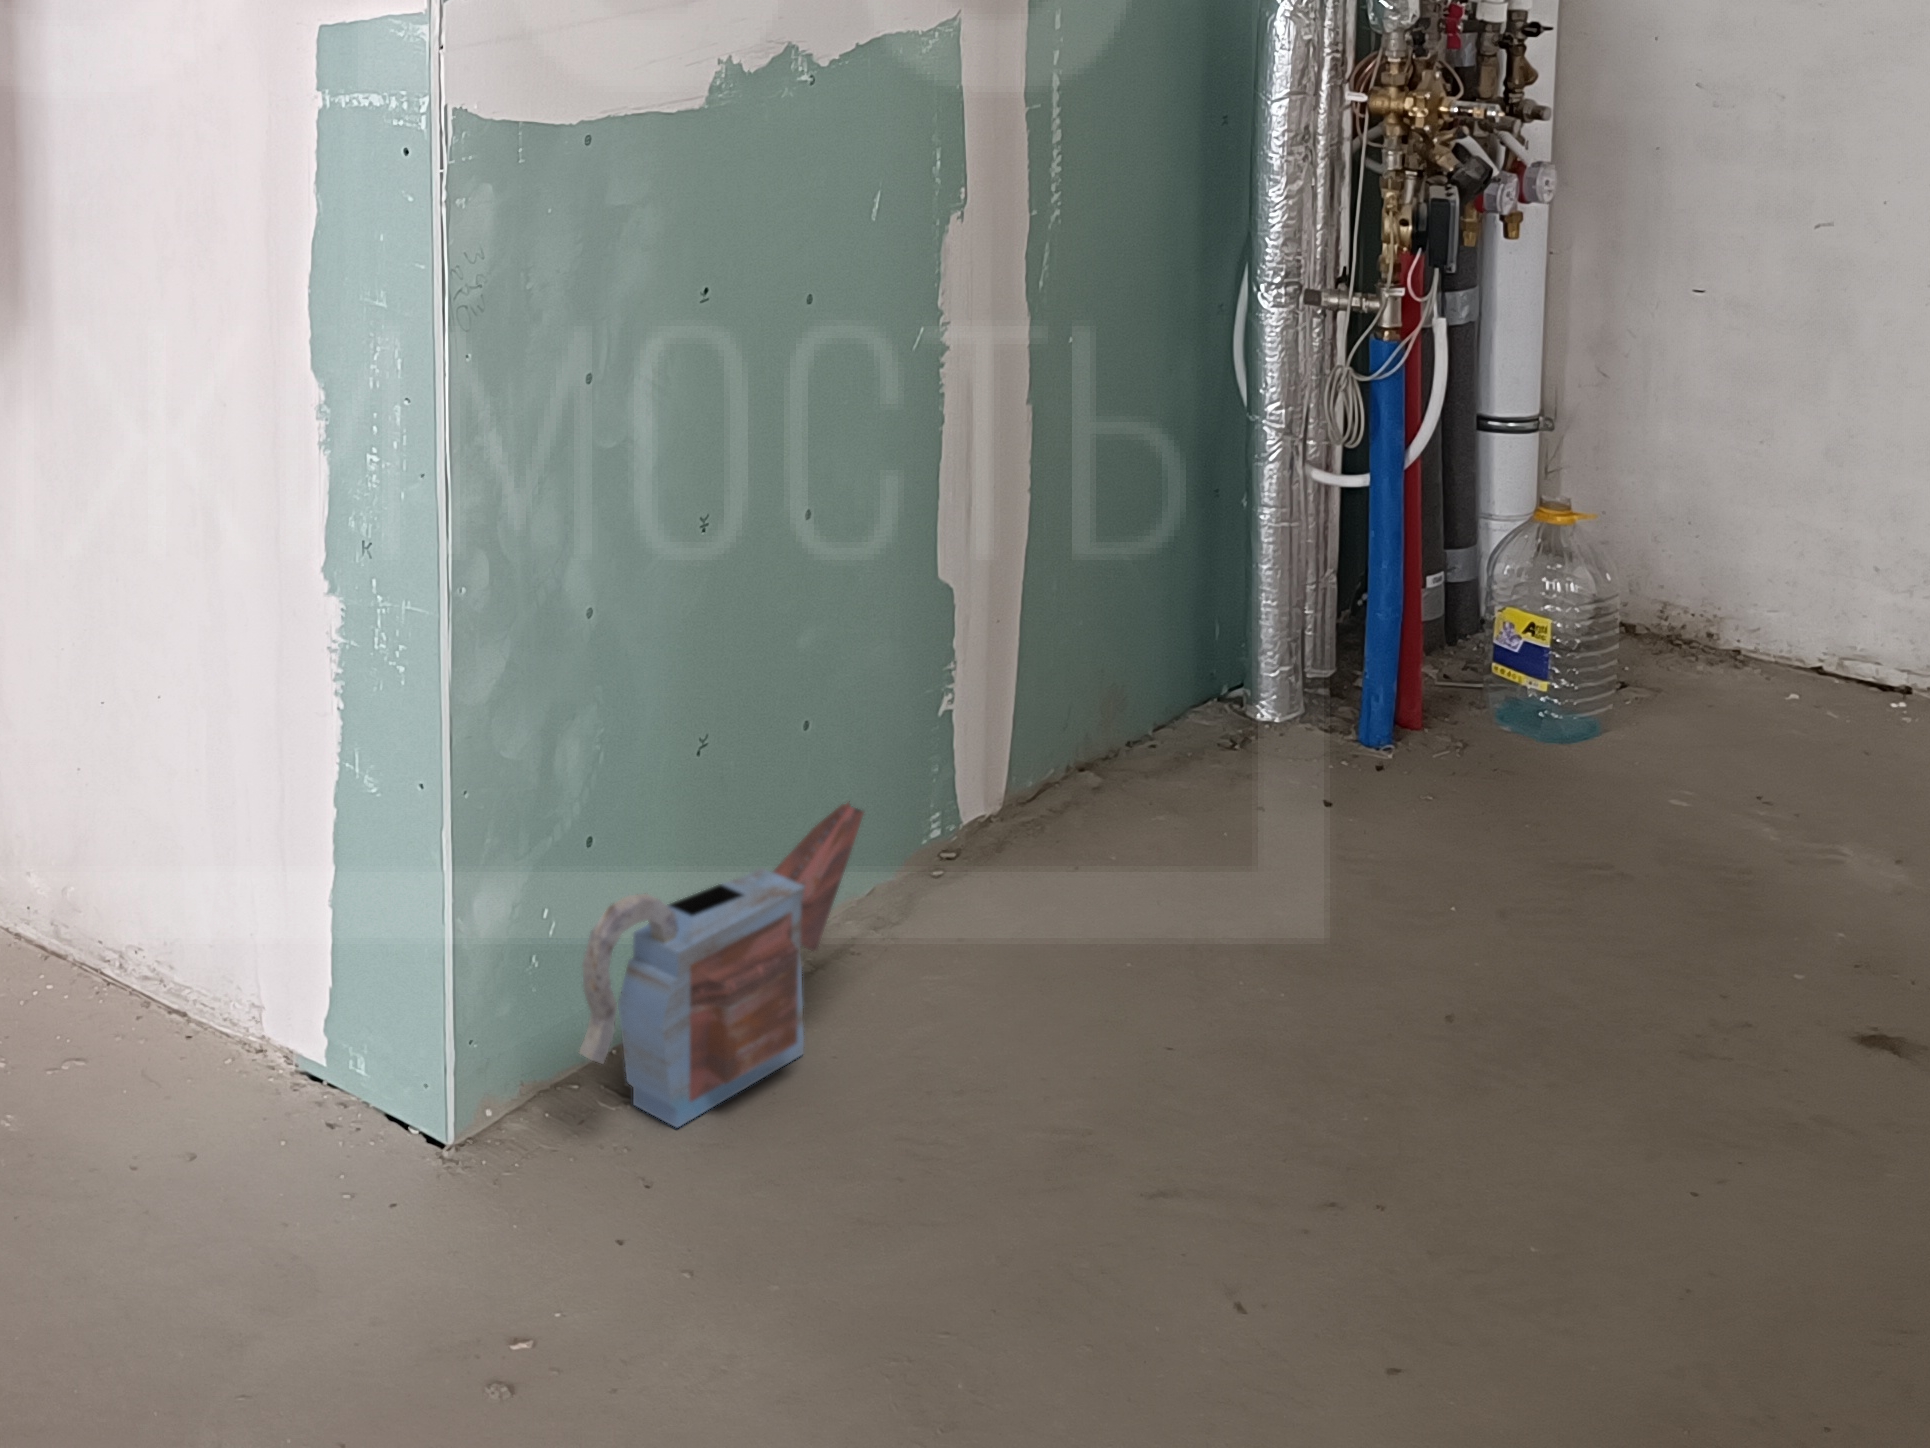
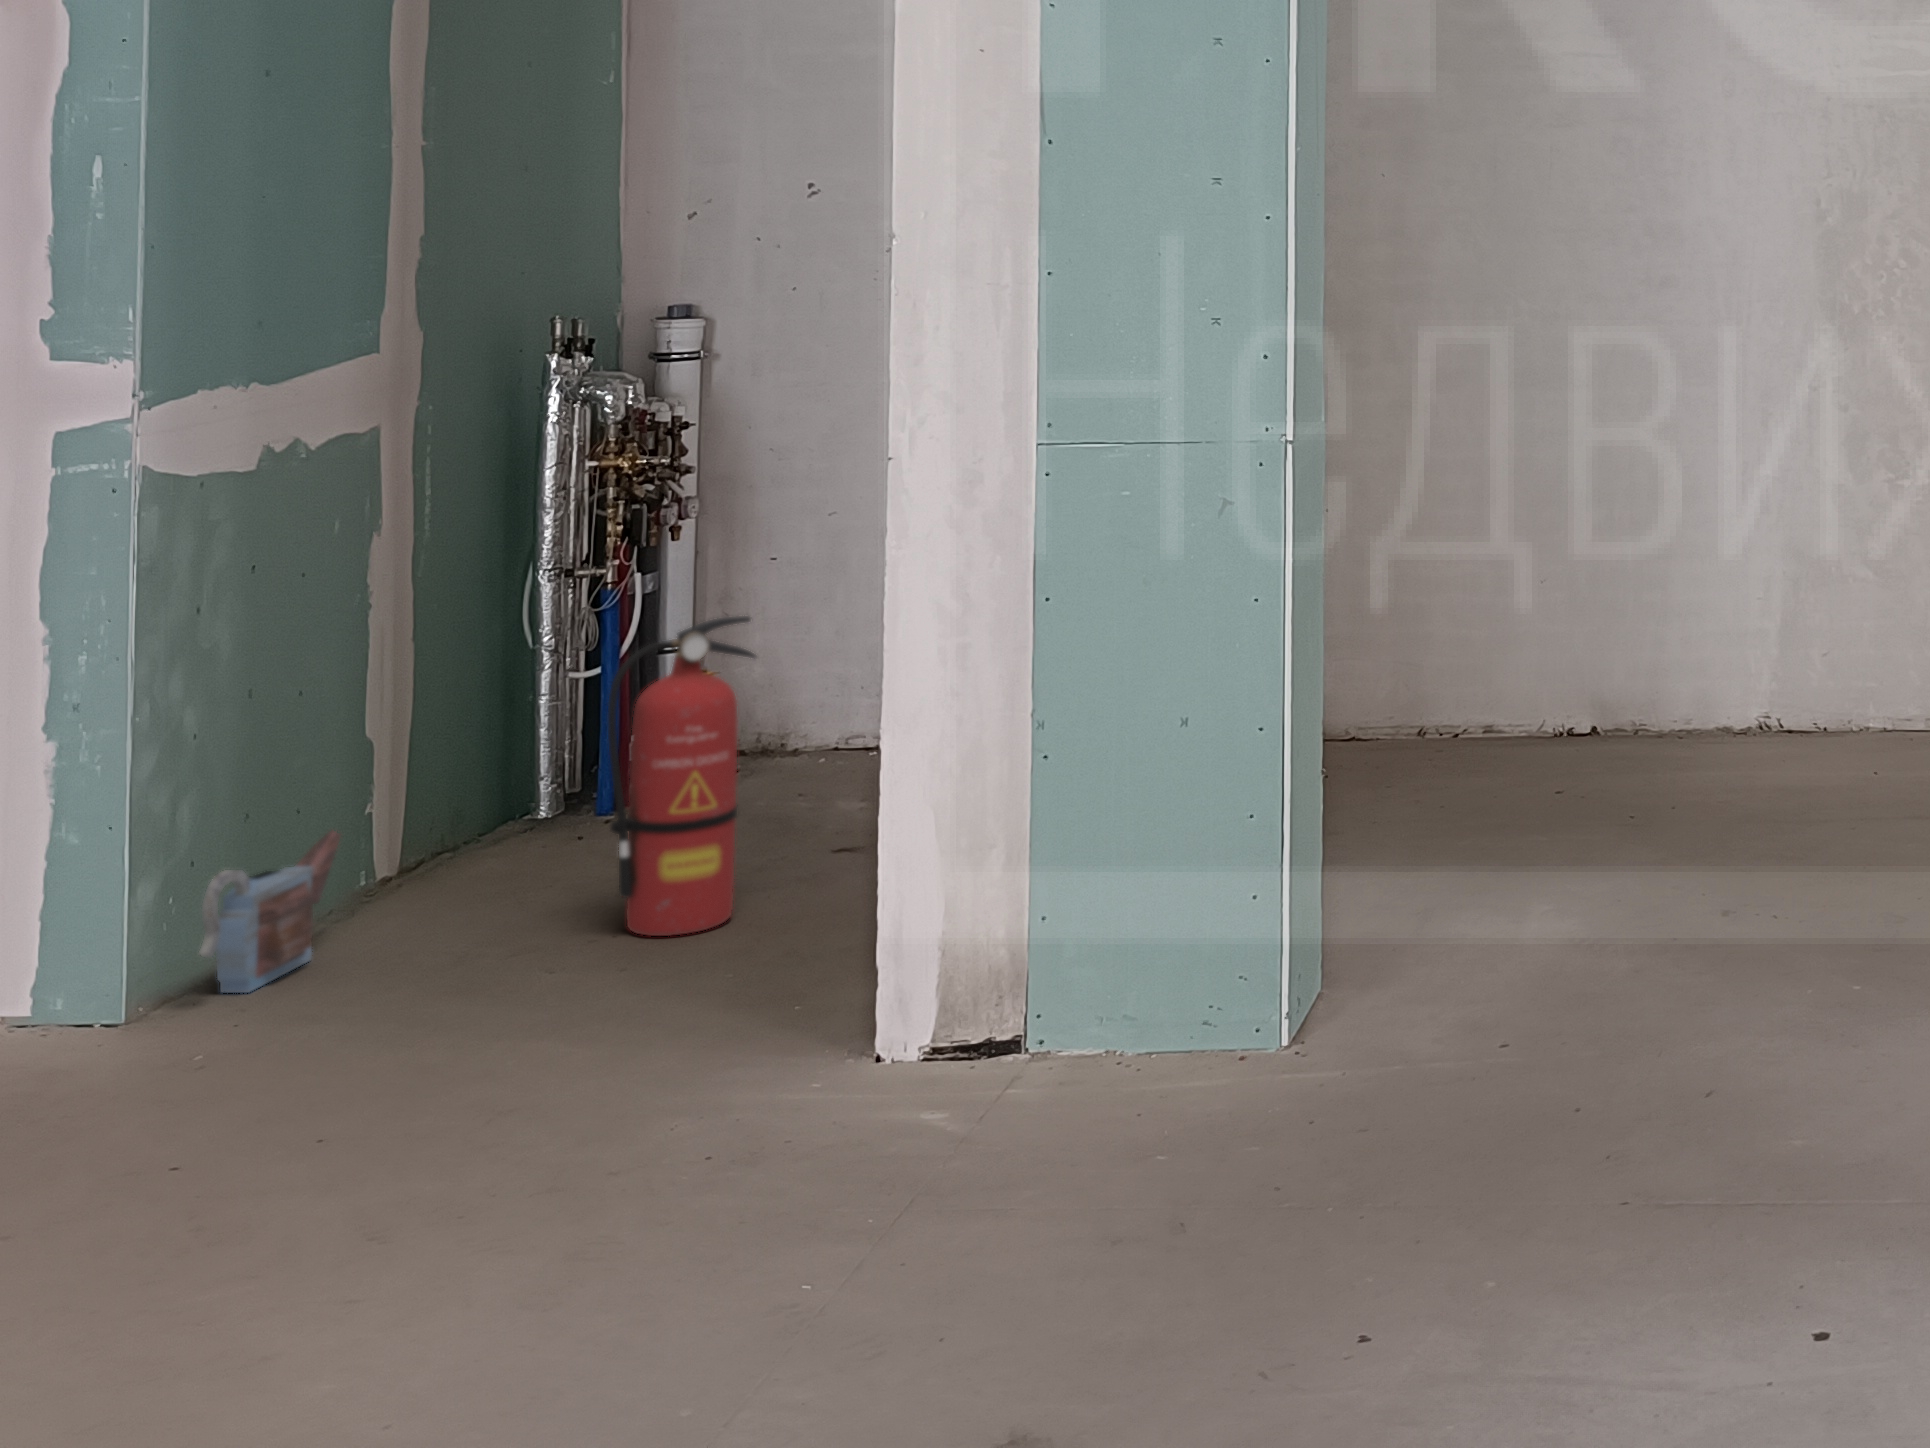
fire extinguisher: none [1362,581,1715,1295] -> present [608,616,756,936]

